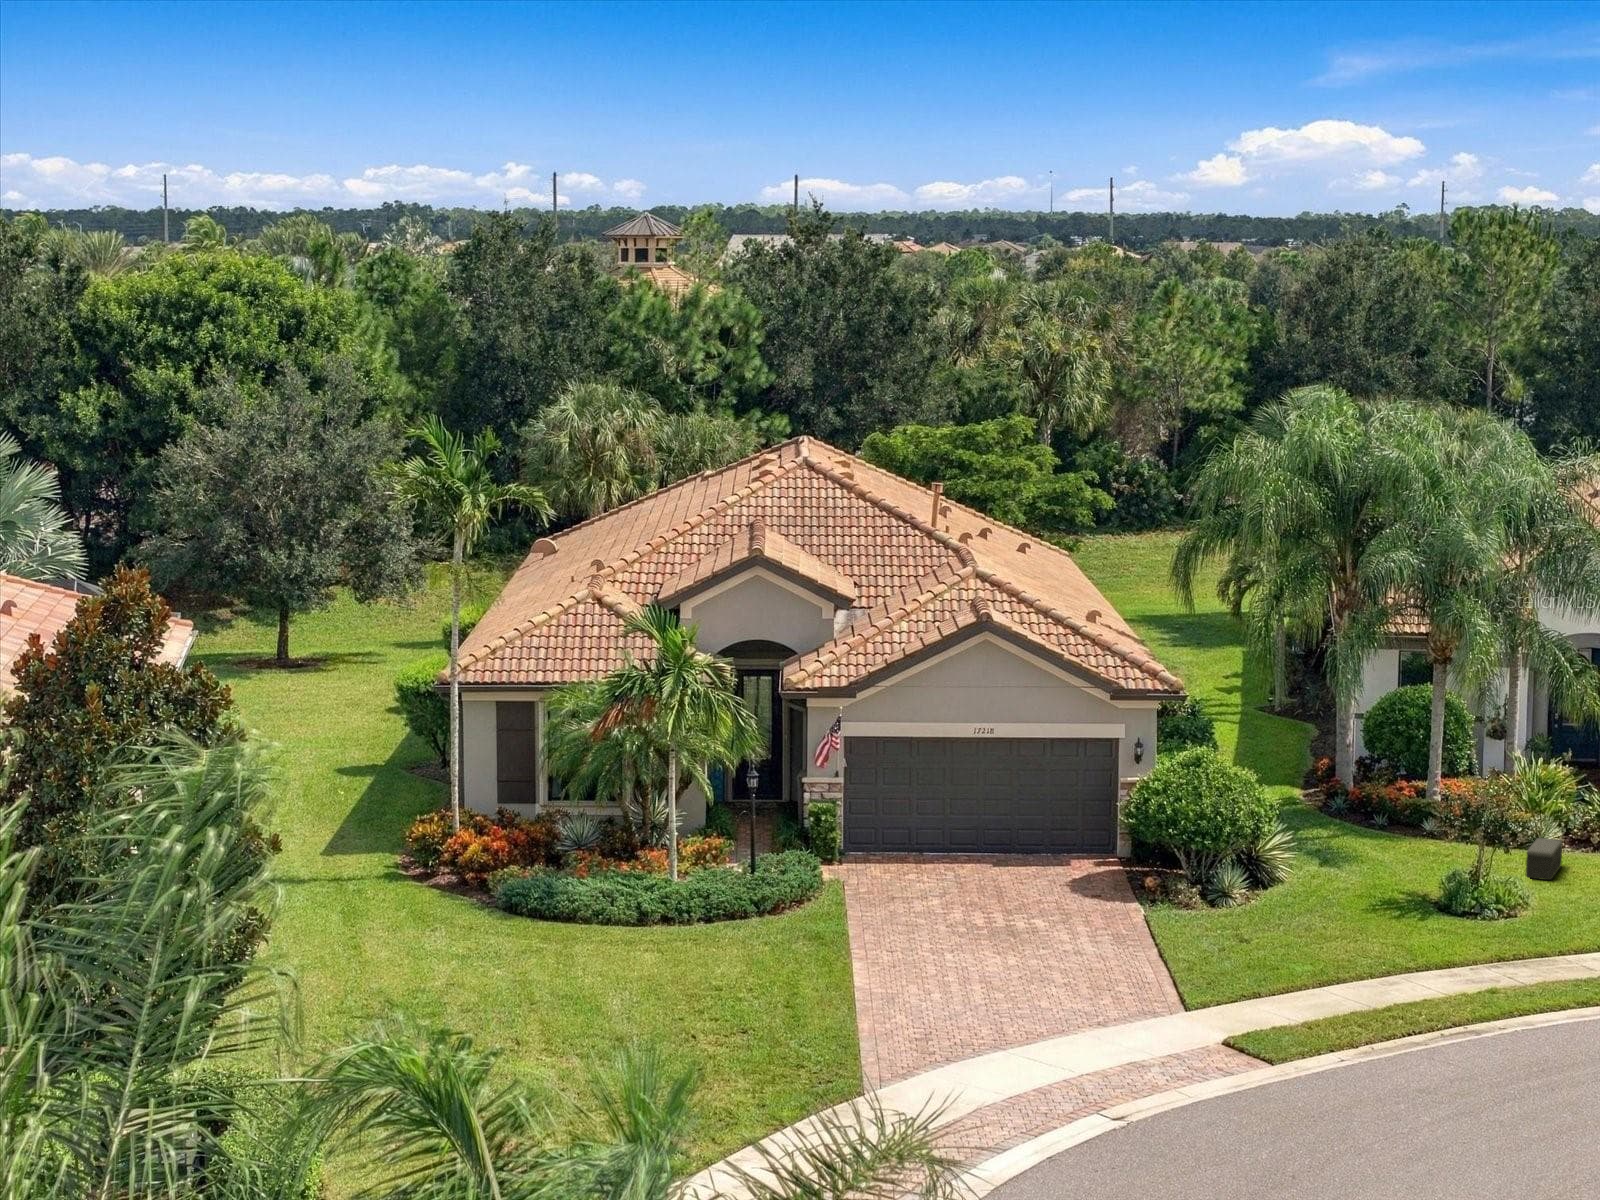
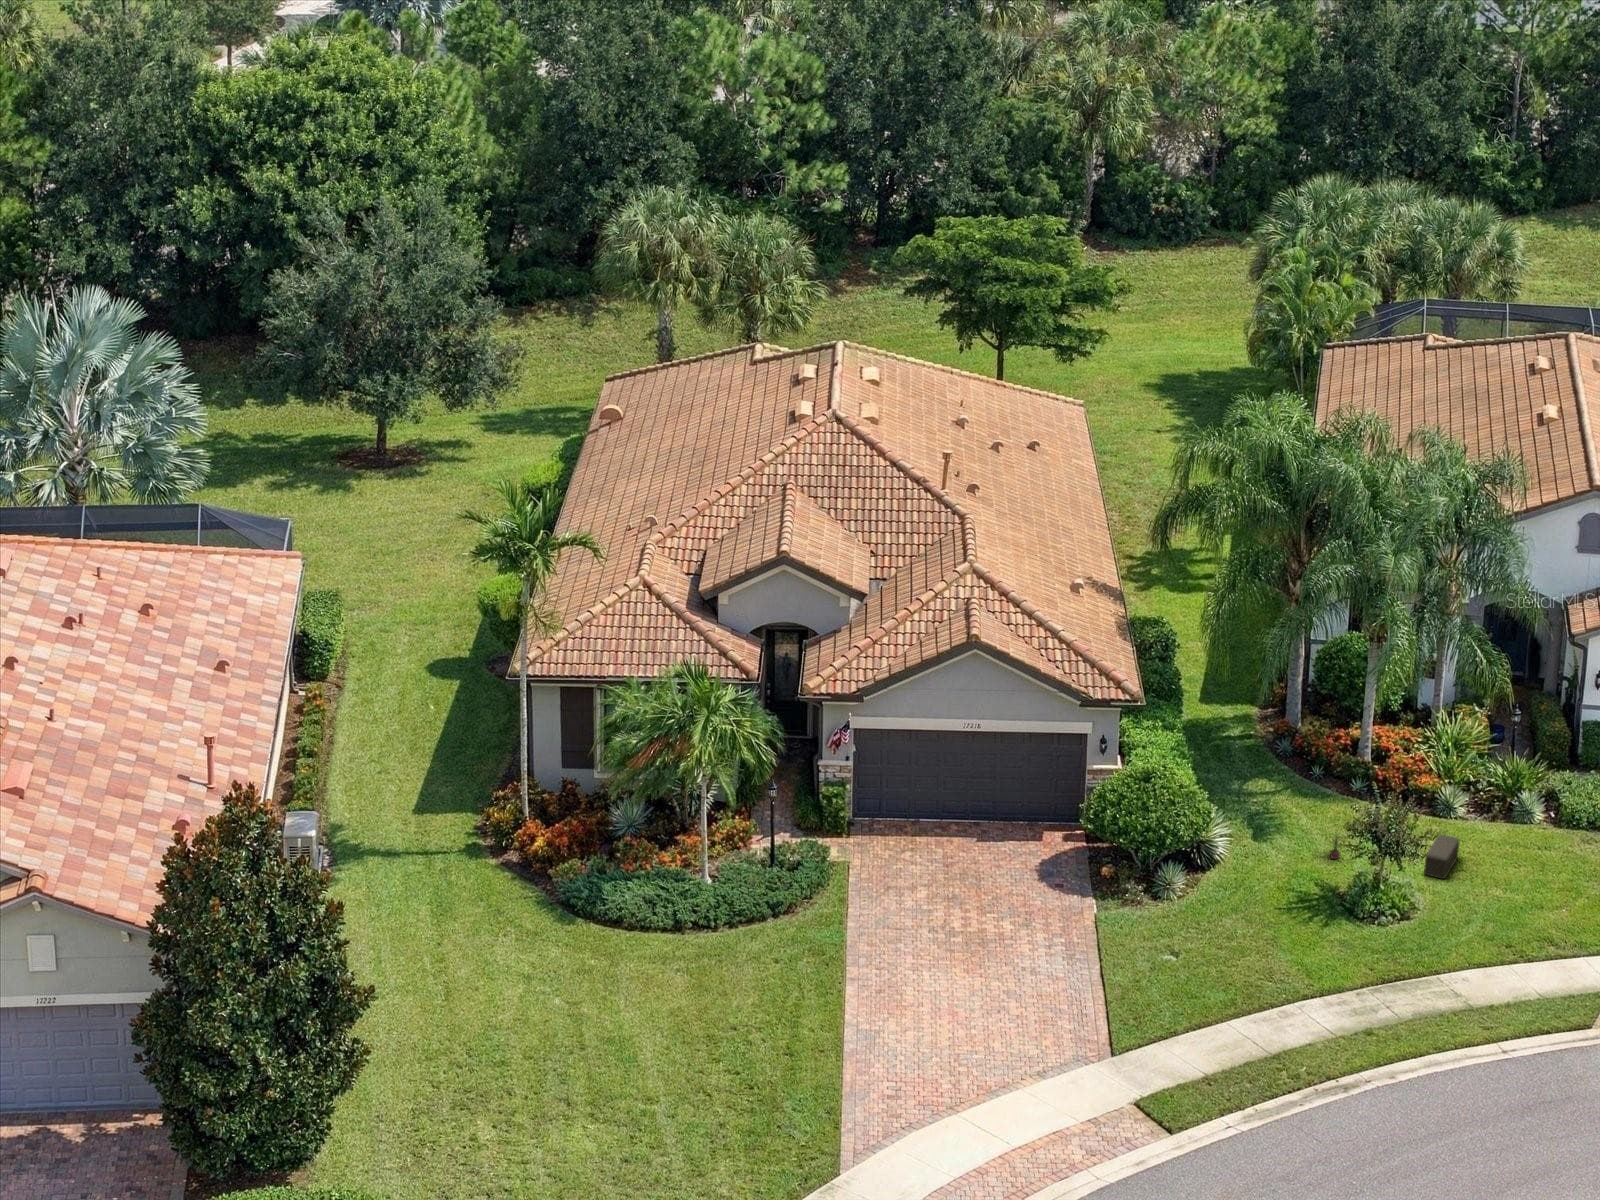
decorative plant: none [1399,835,1435,869] -> present [1329,832,1340,859]

